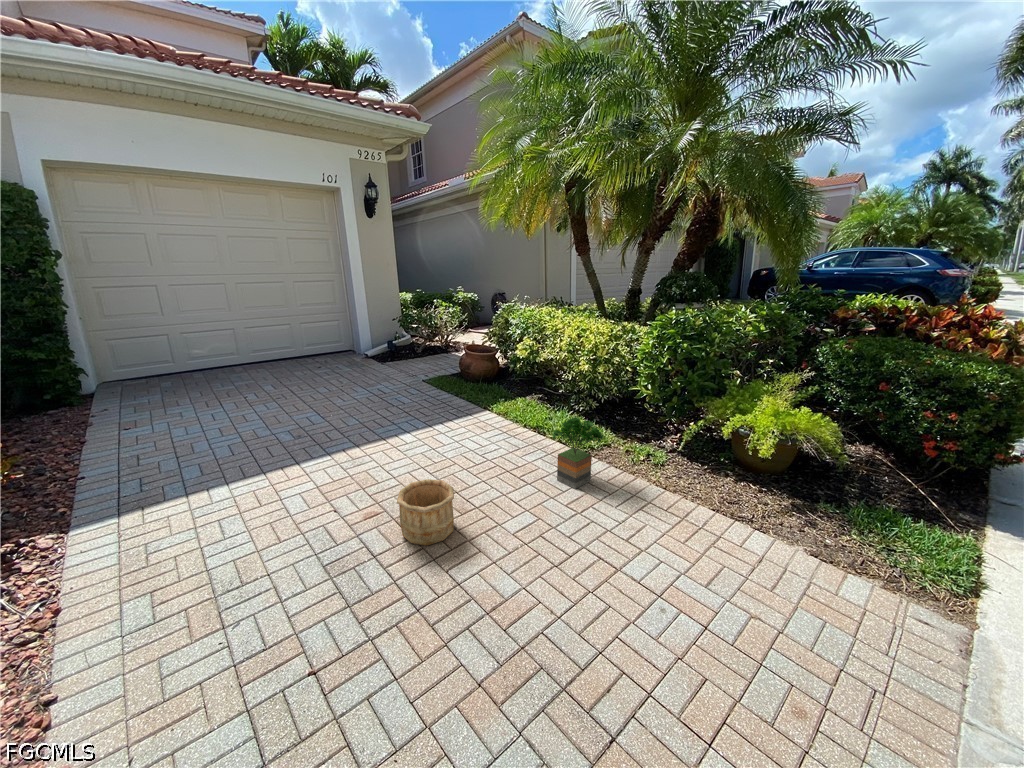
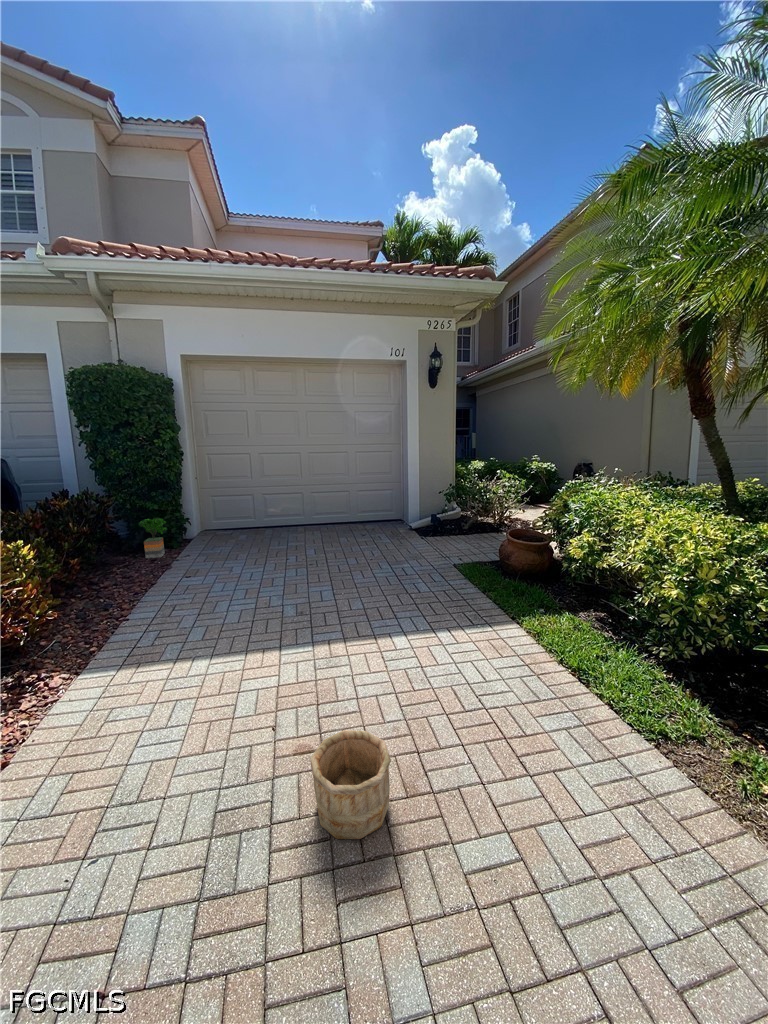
potted tree: present [553,417,604,489] -> present [140,519,166,558]

